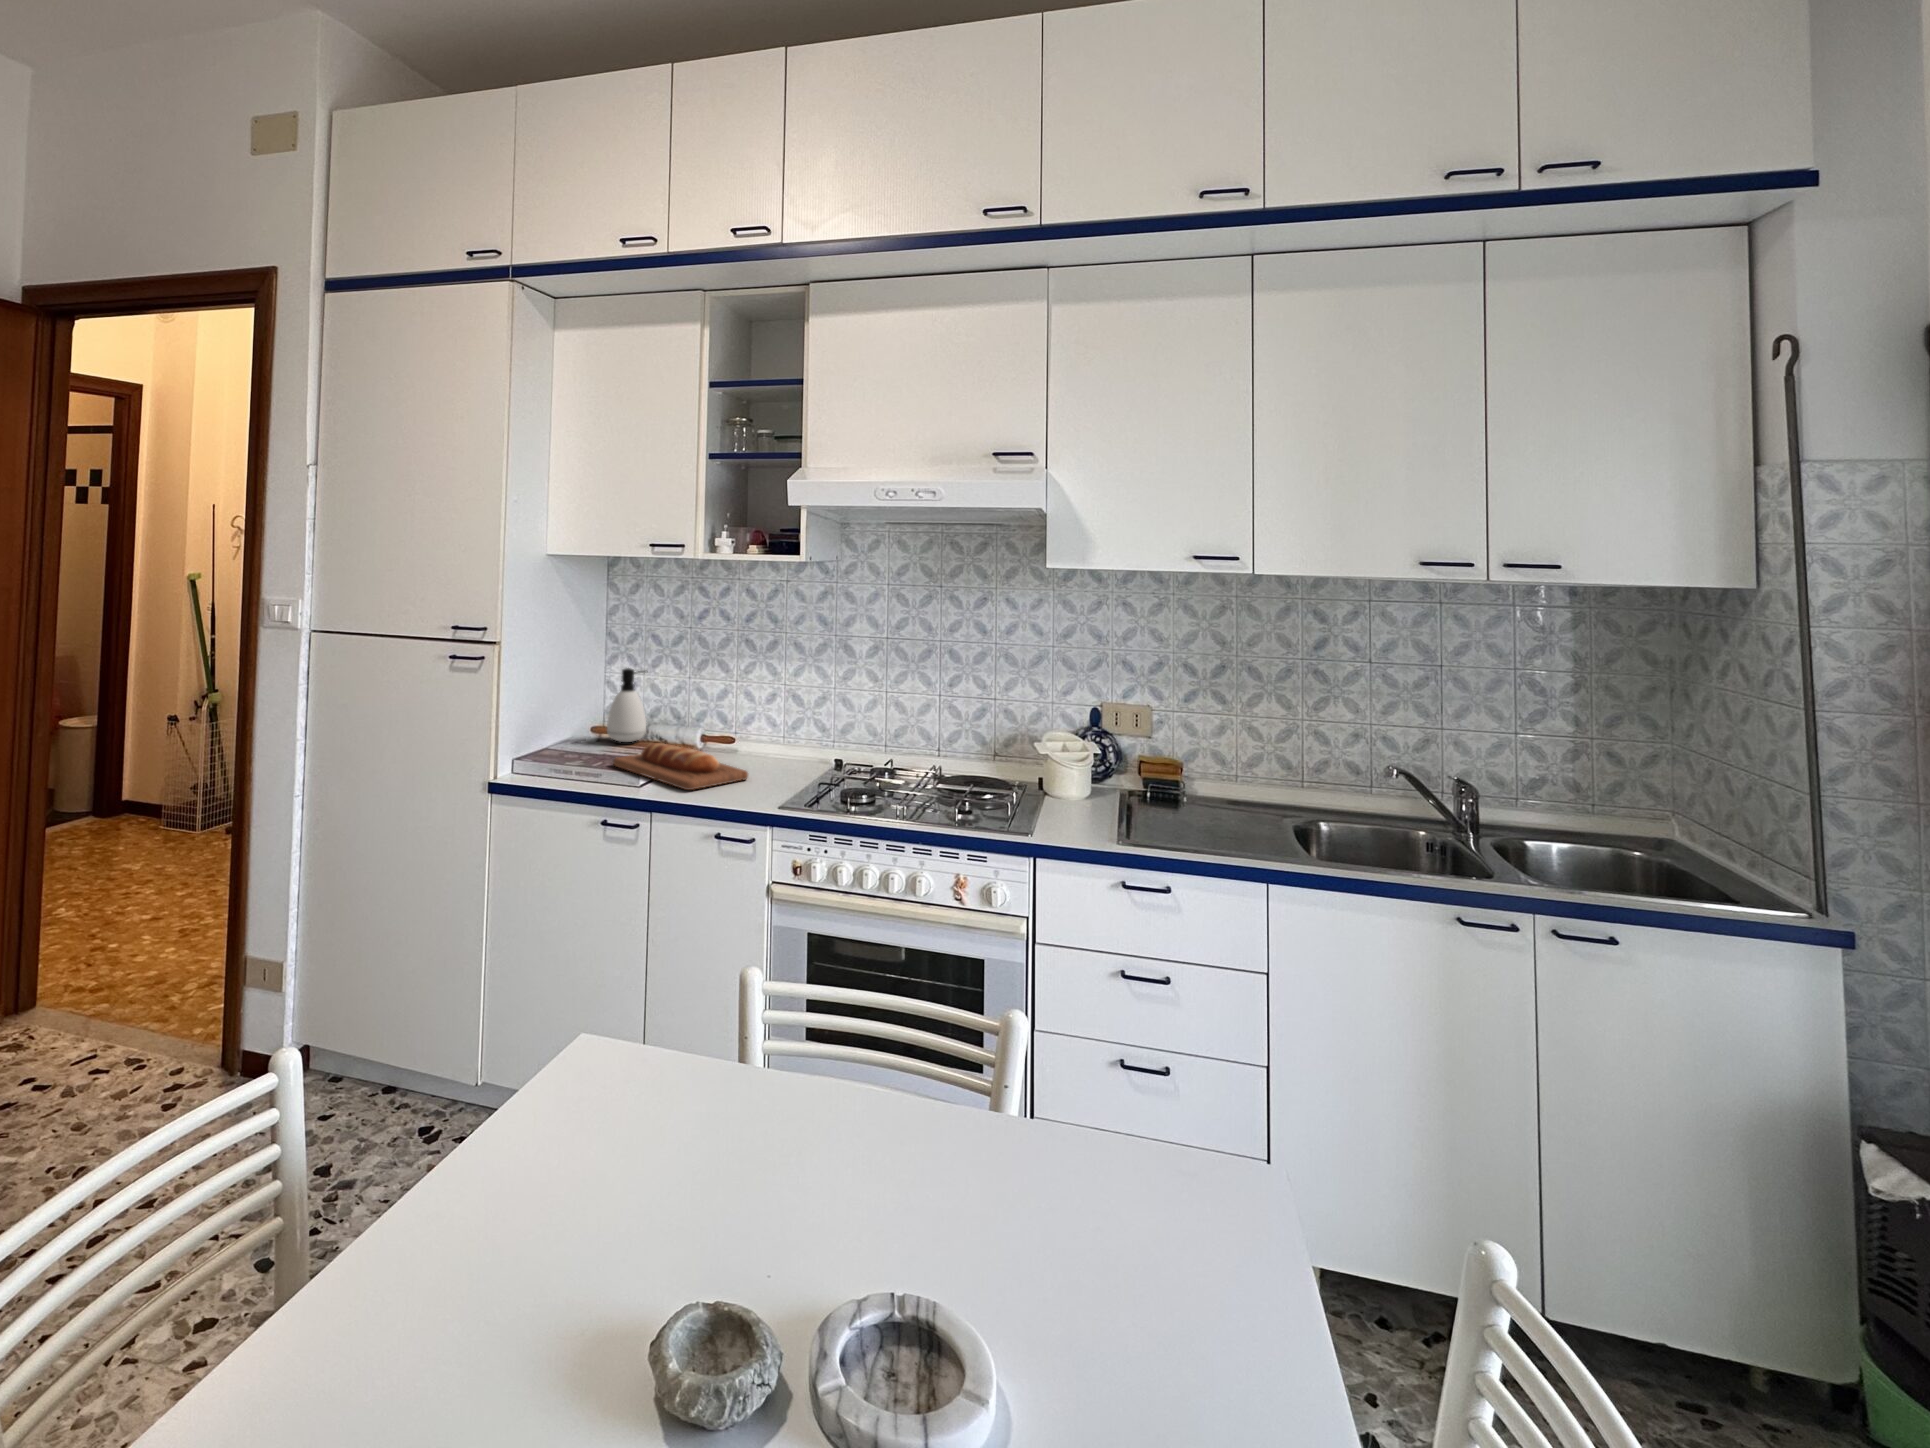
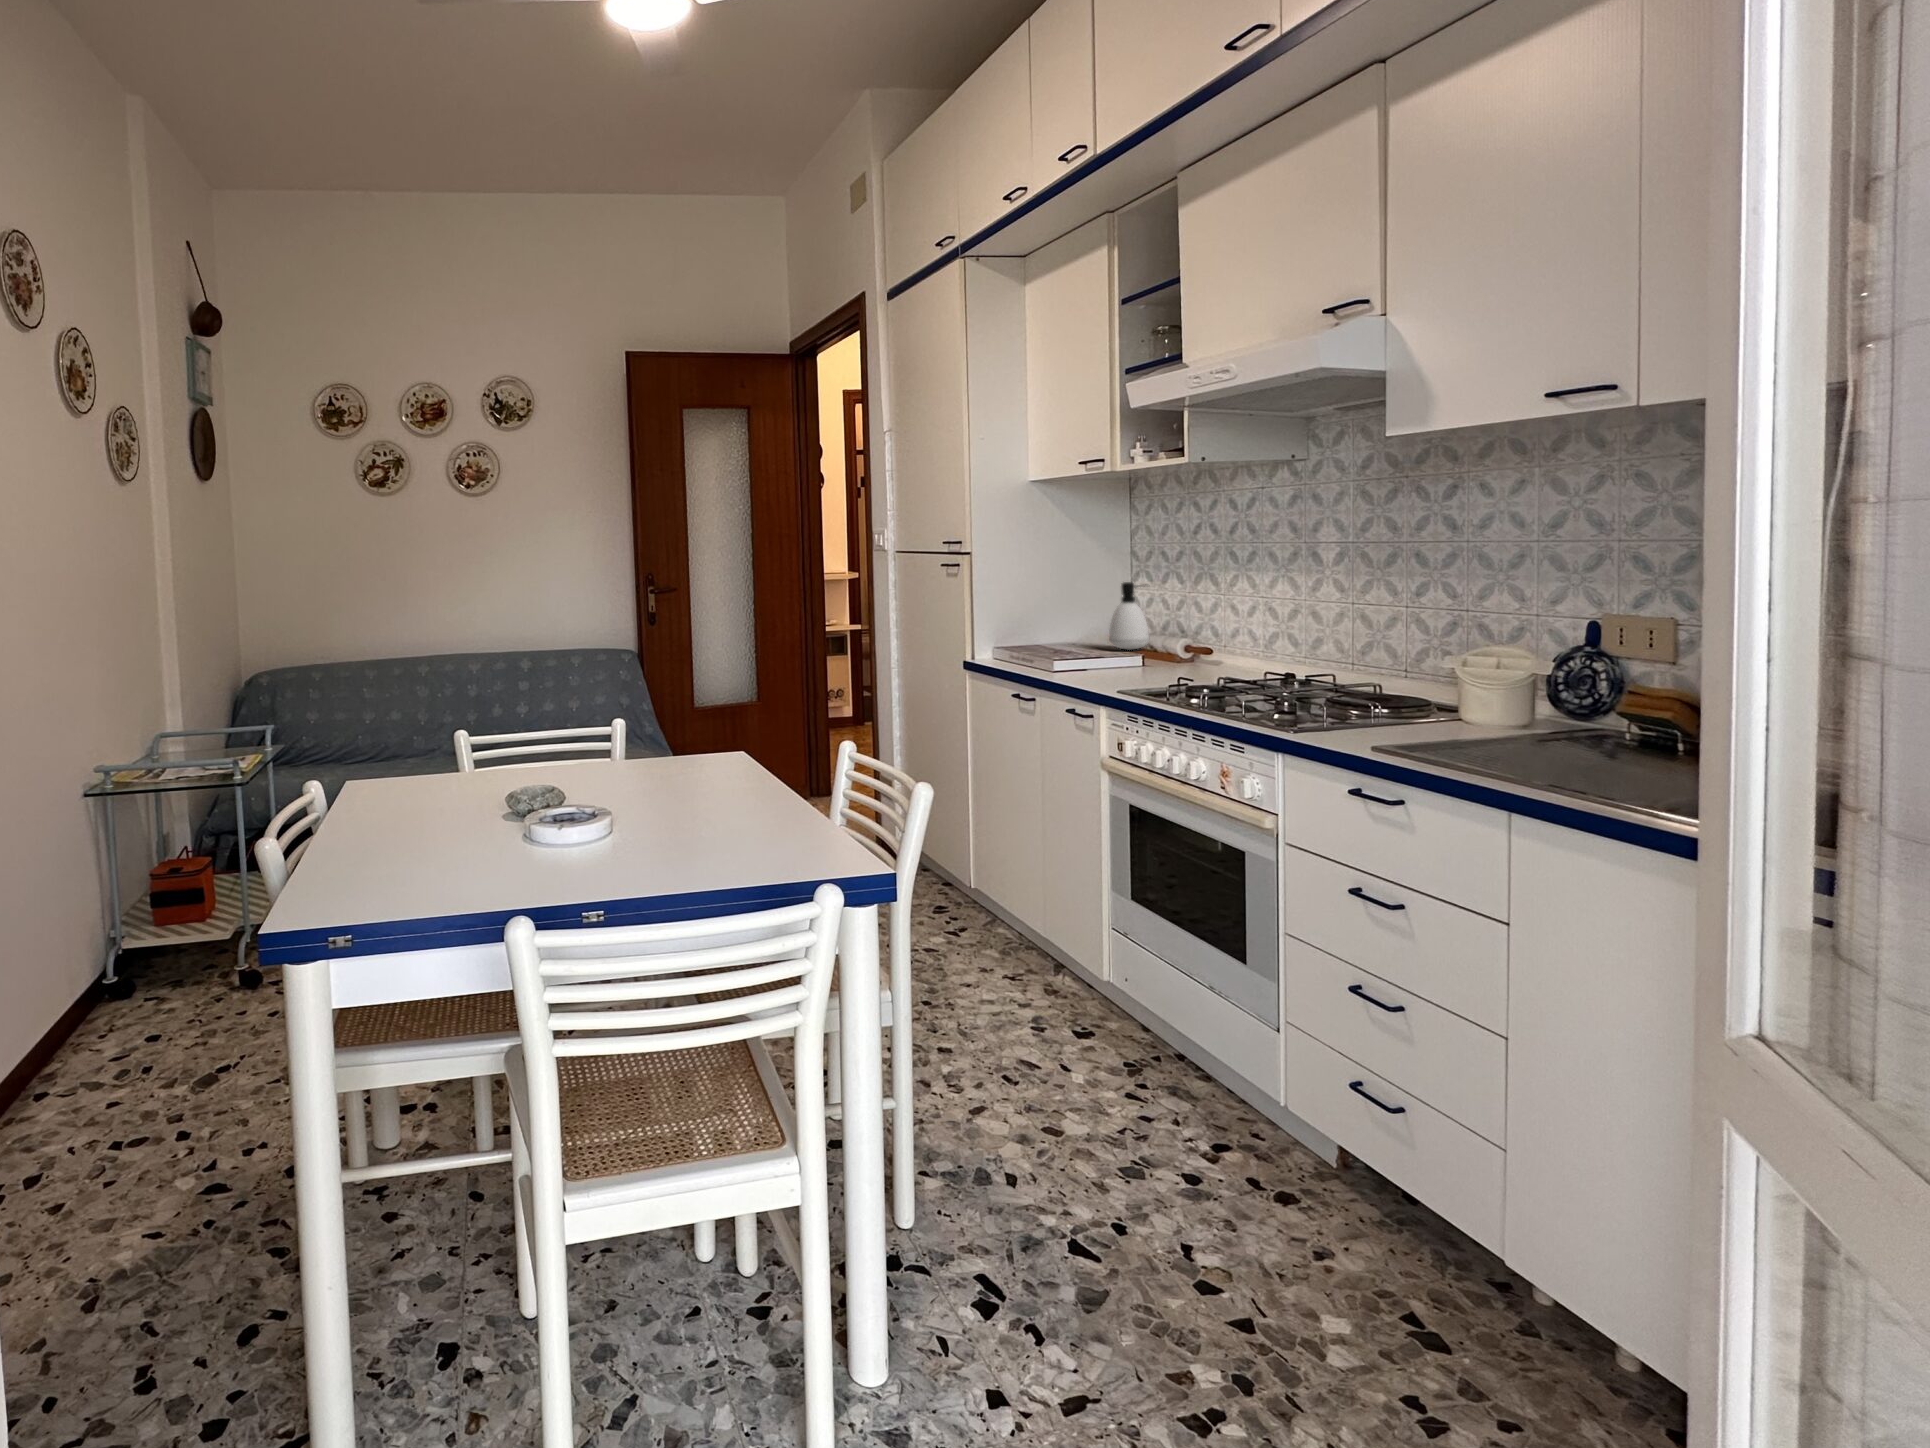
bread loaf: present [614,743,748,790] -> none [1067,643,1150,676]

